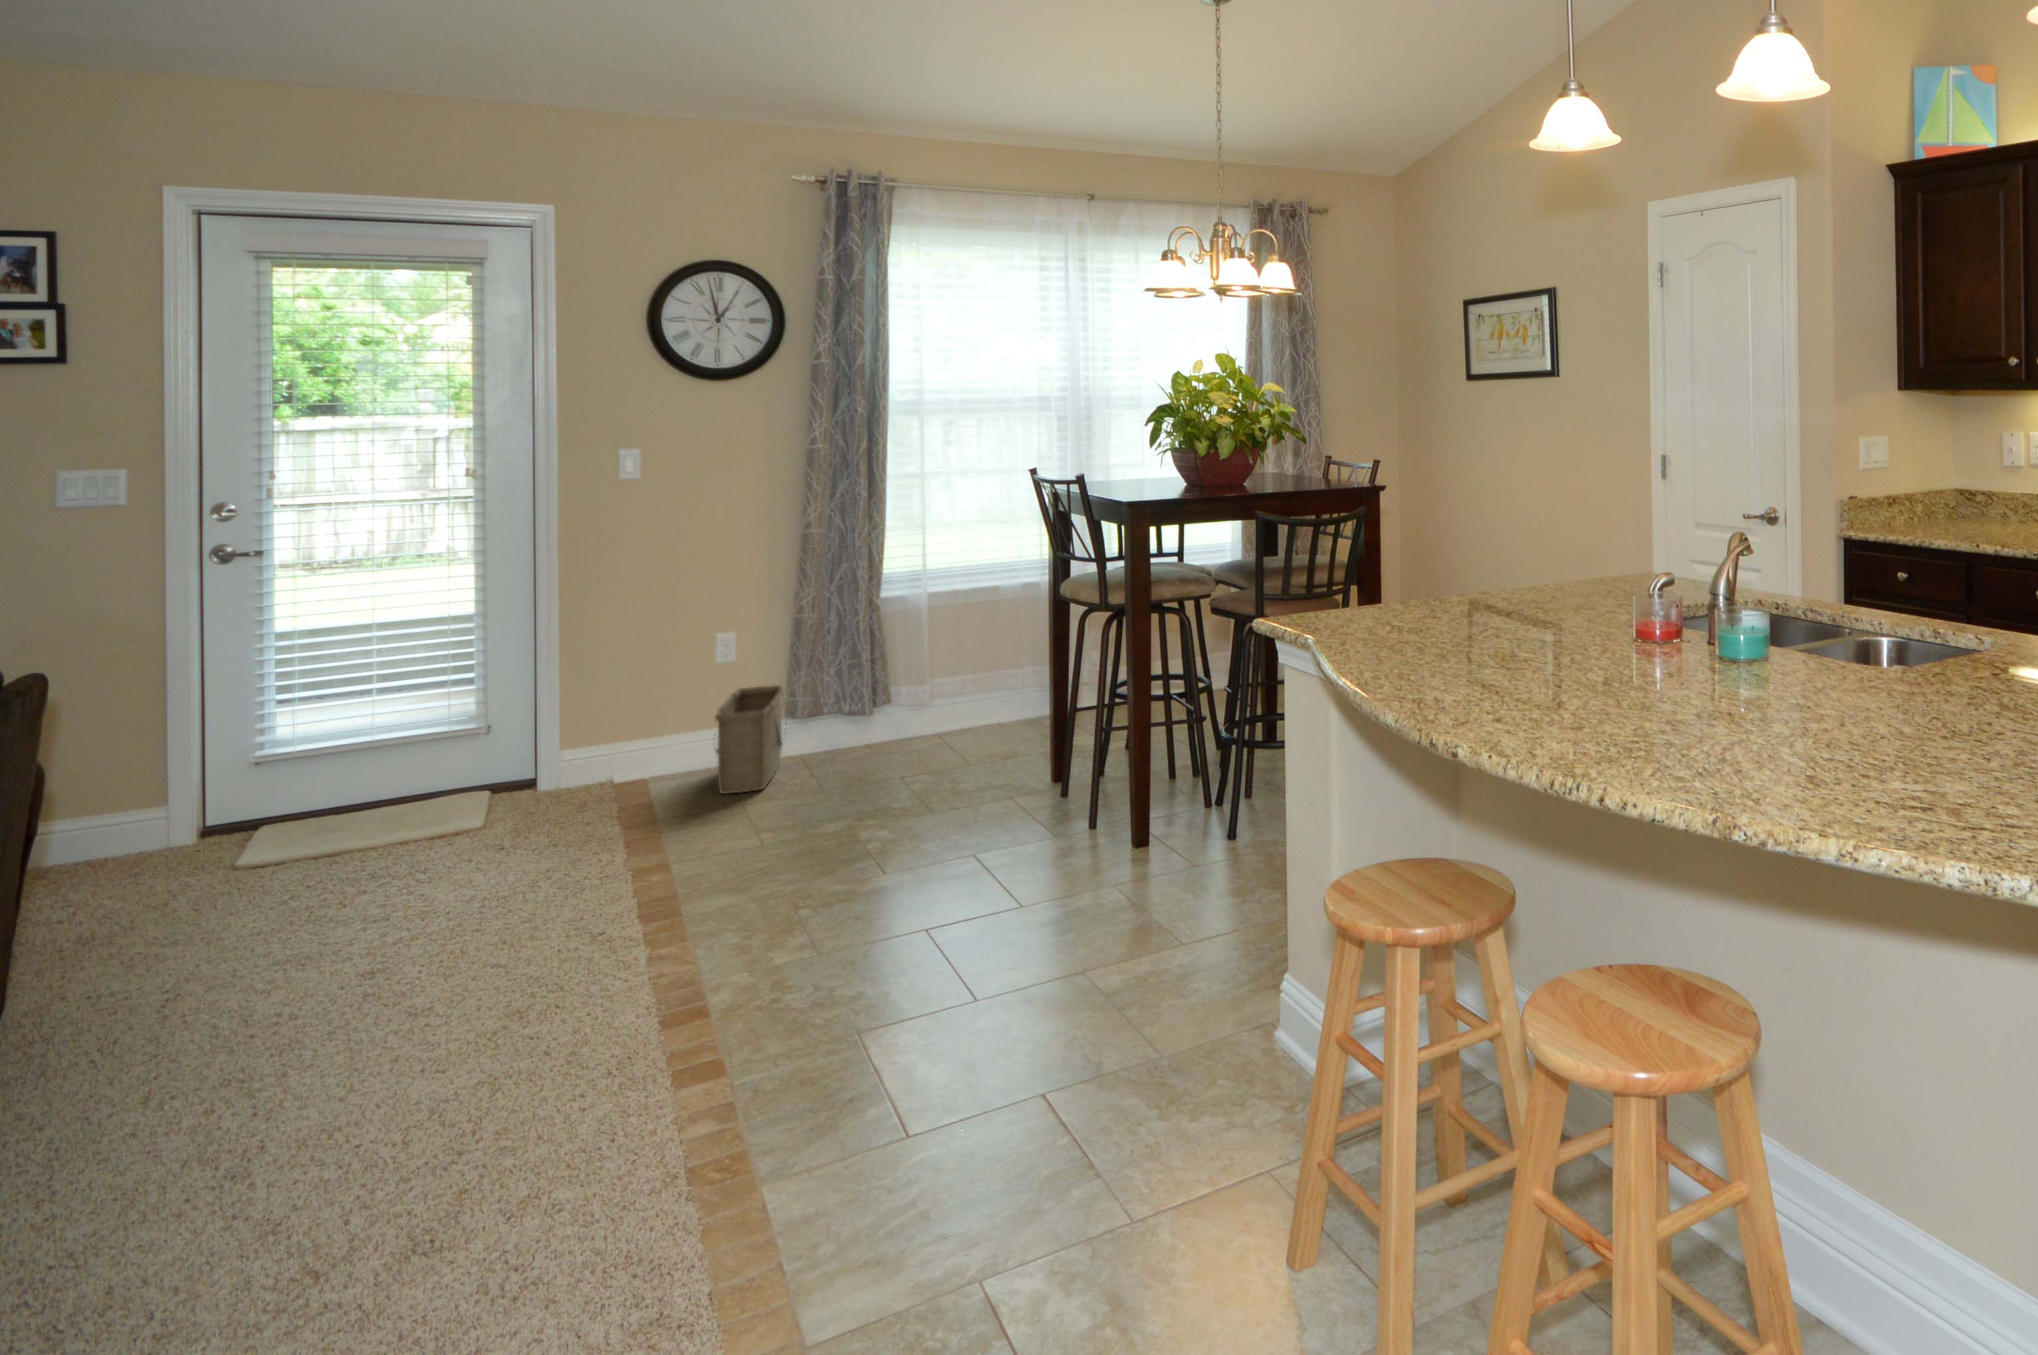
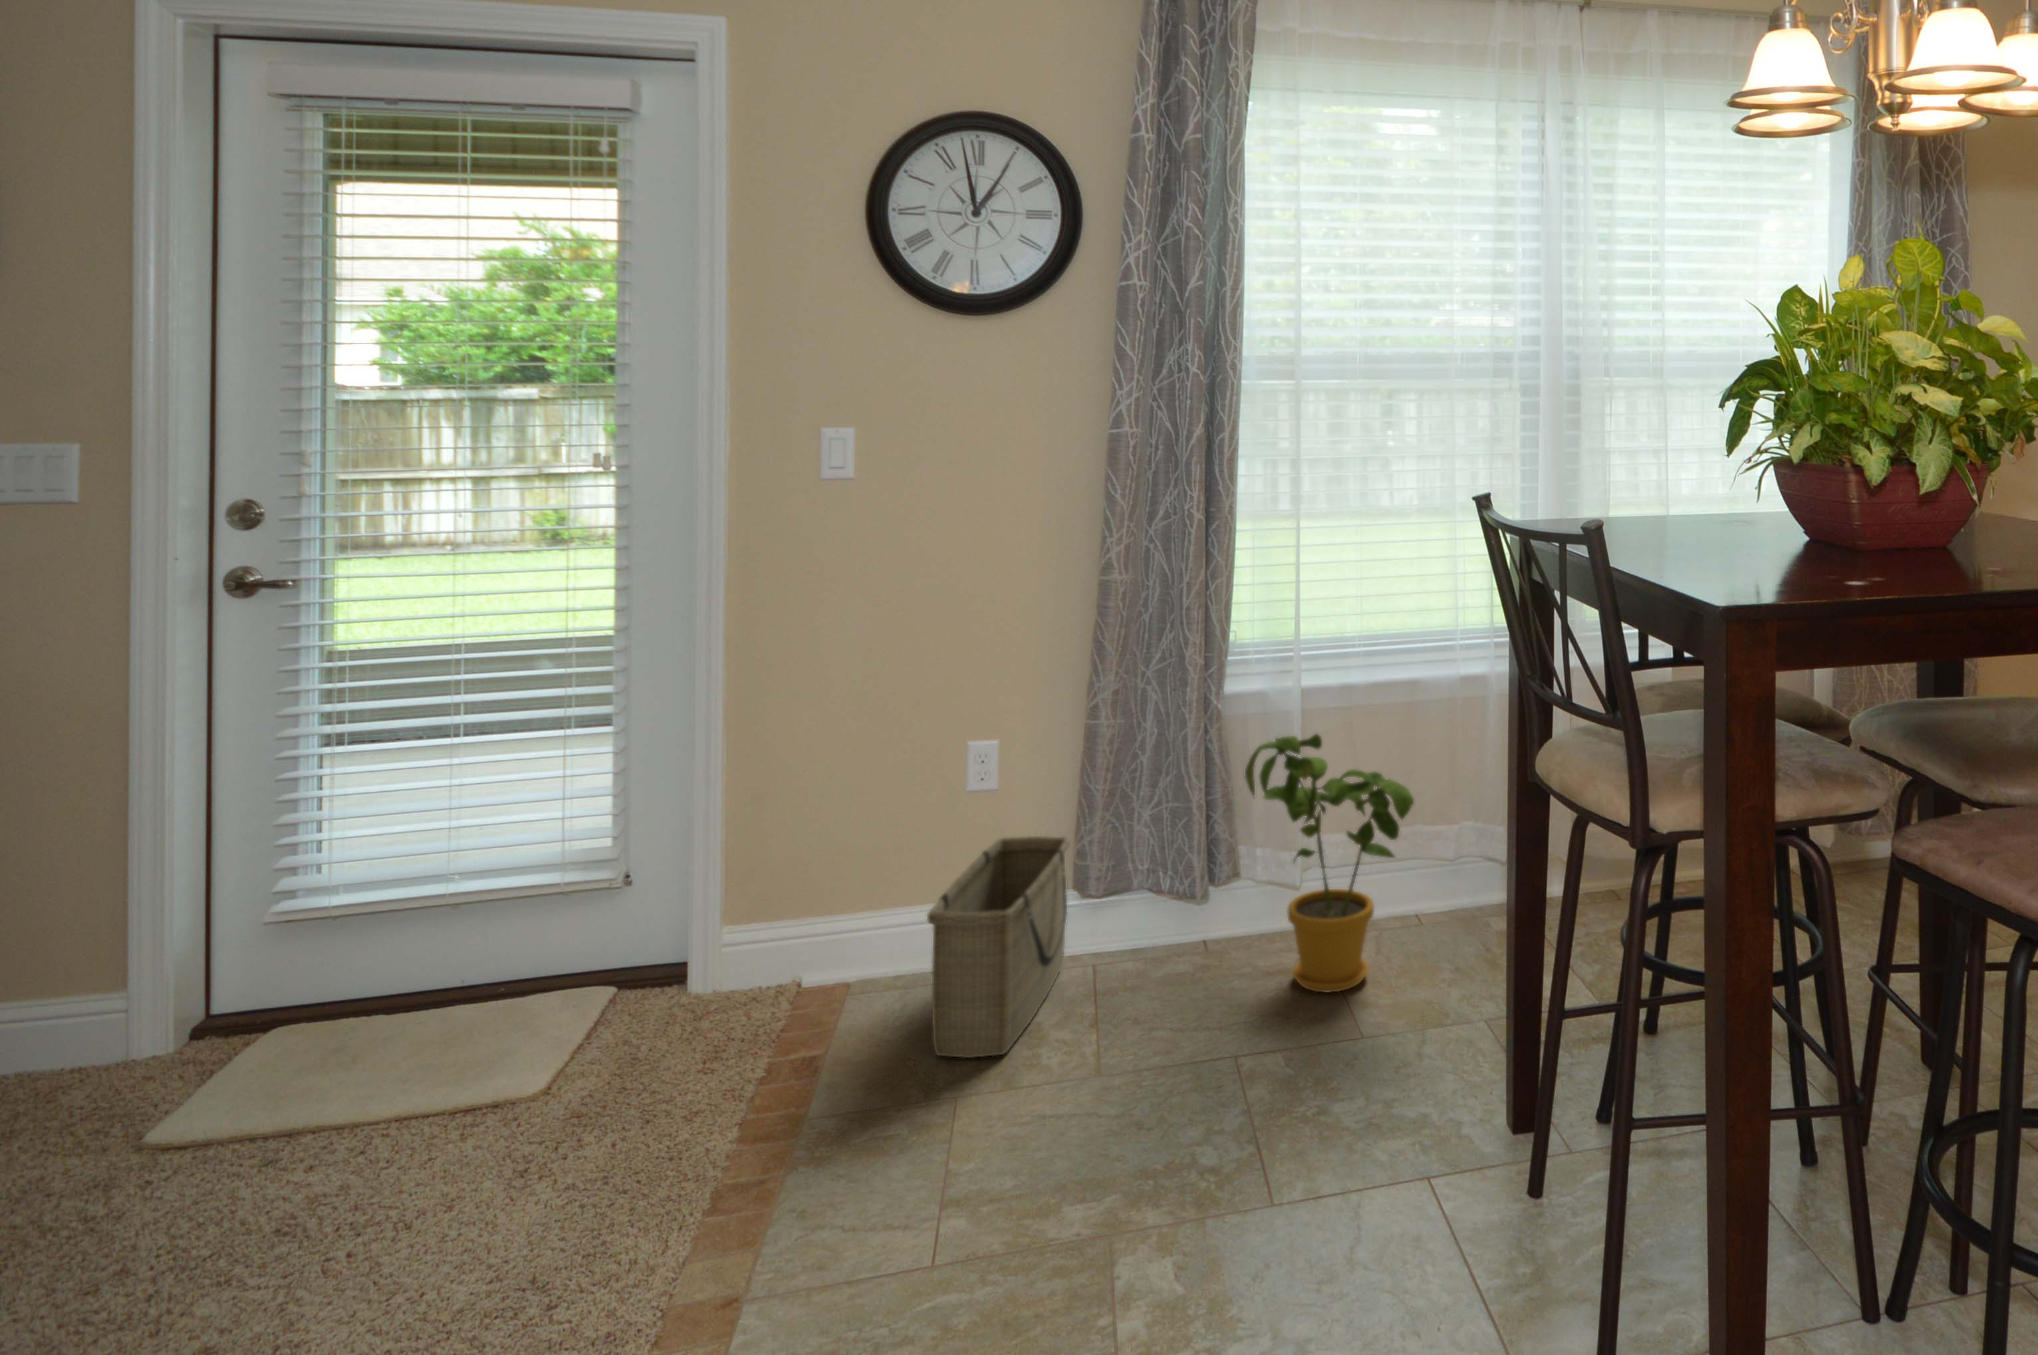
house plant: none [896,611,998,754] -> present [1245,734,1414,992]

